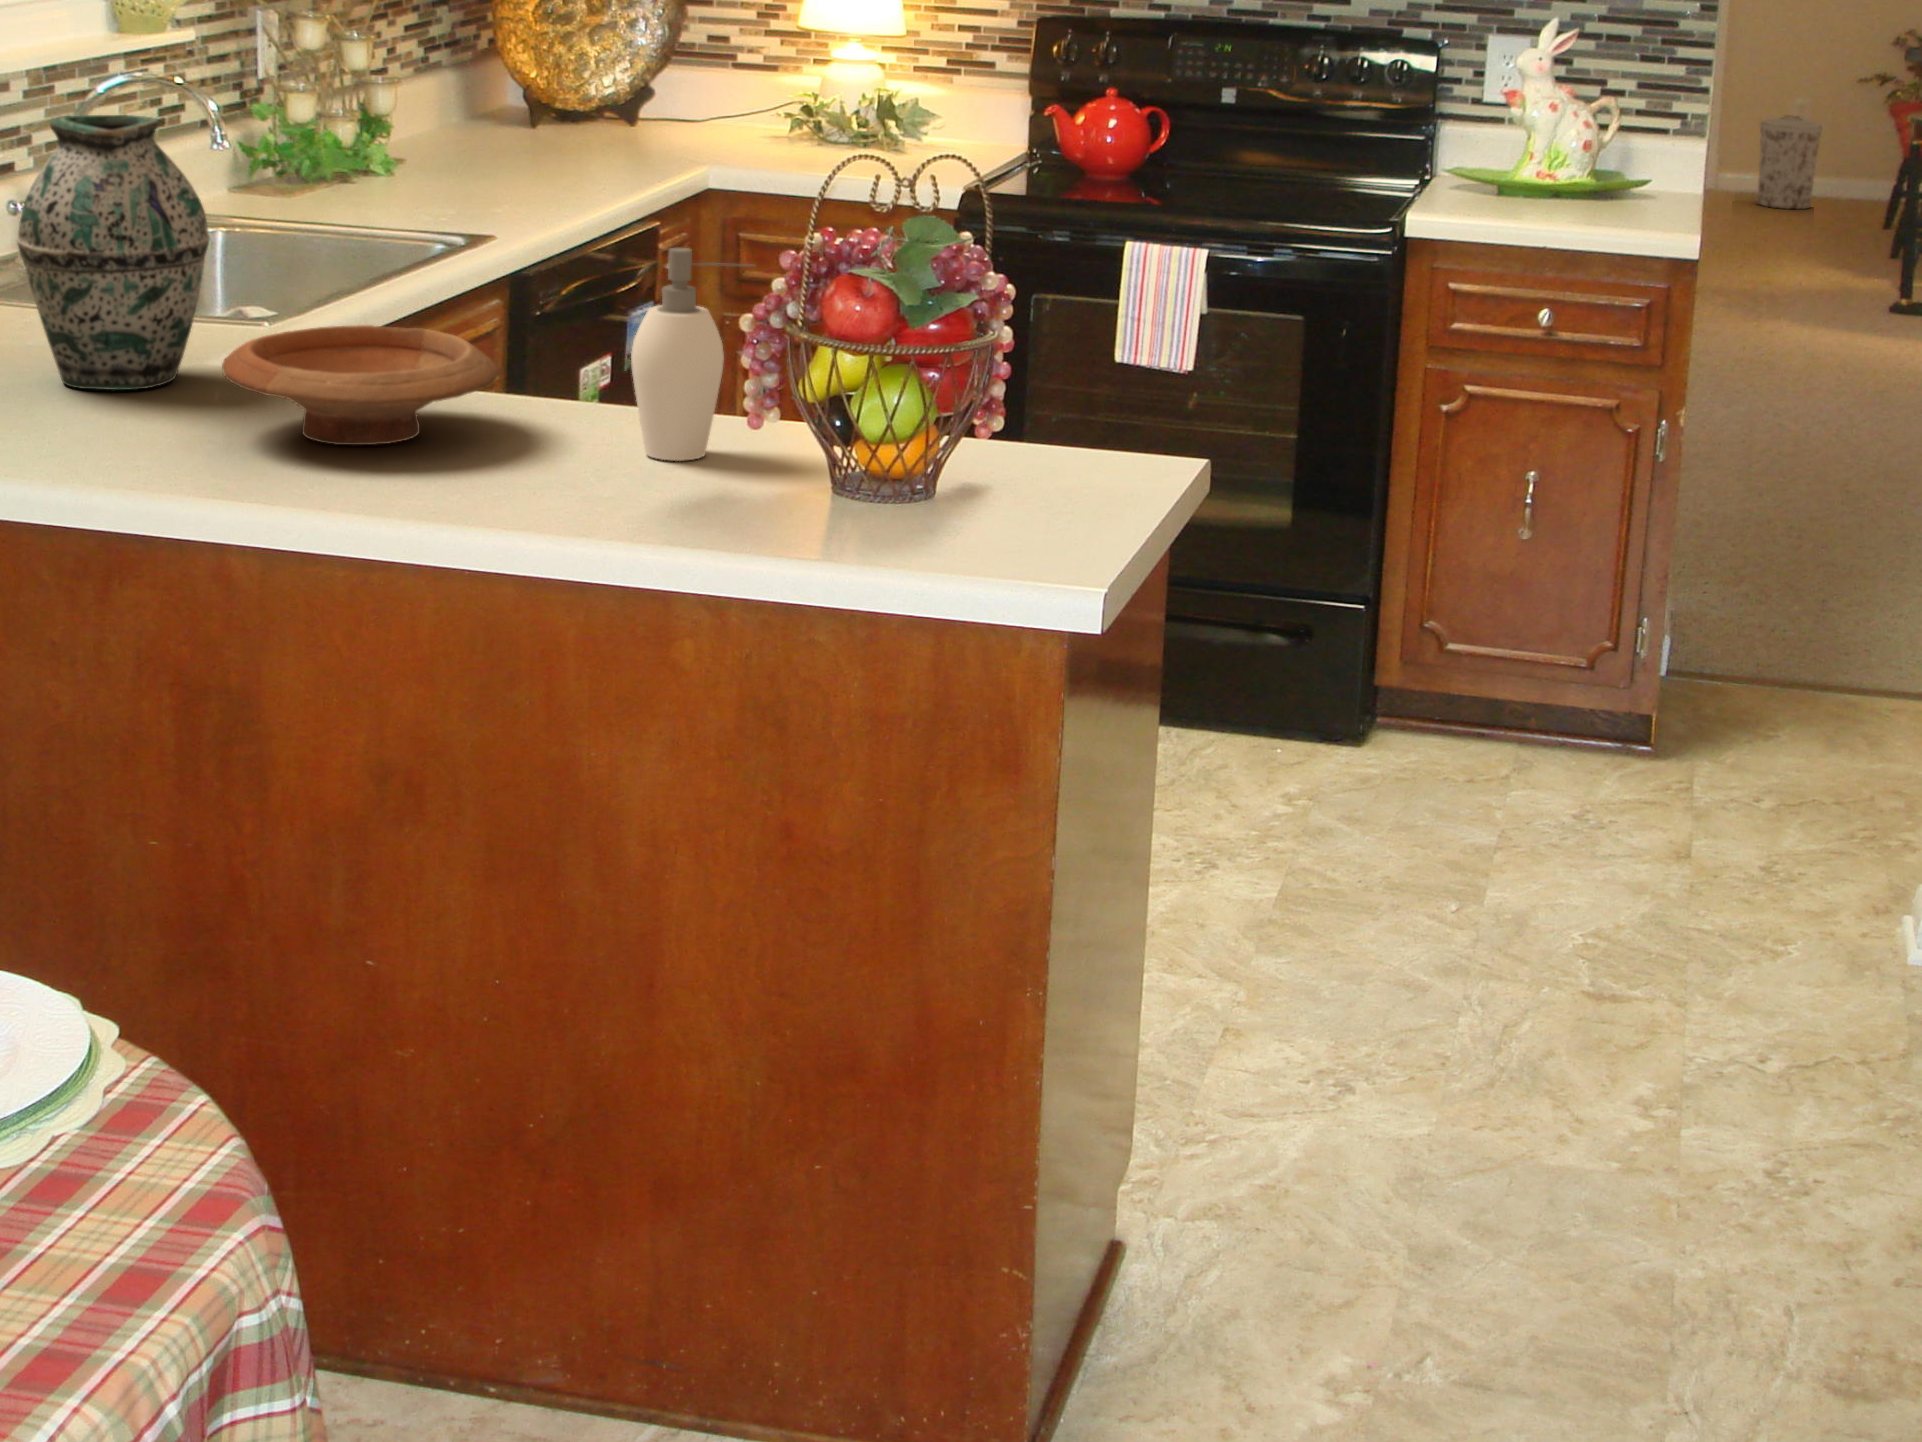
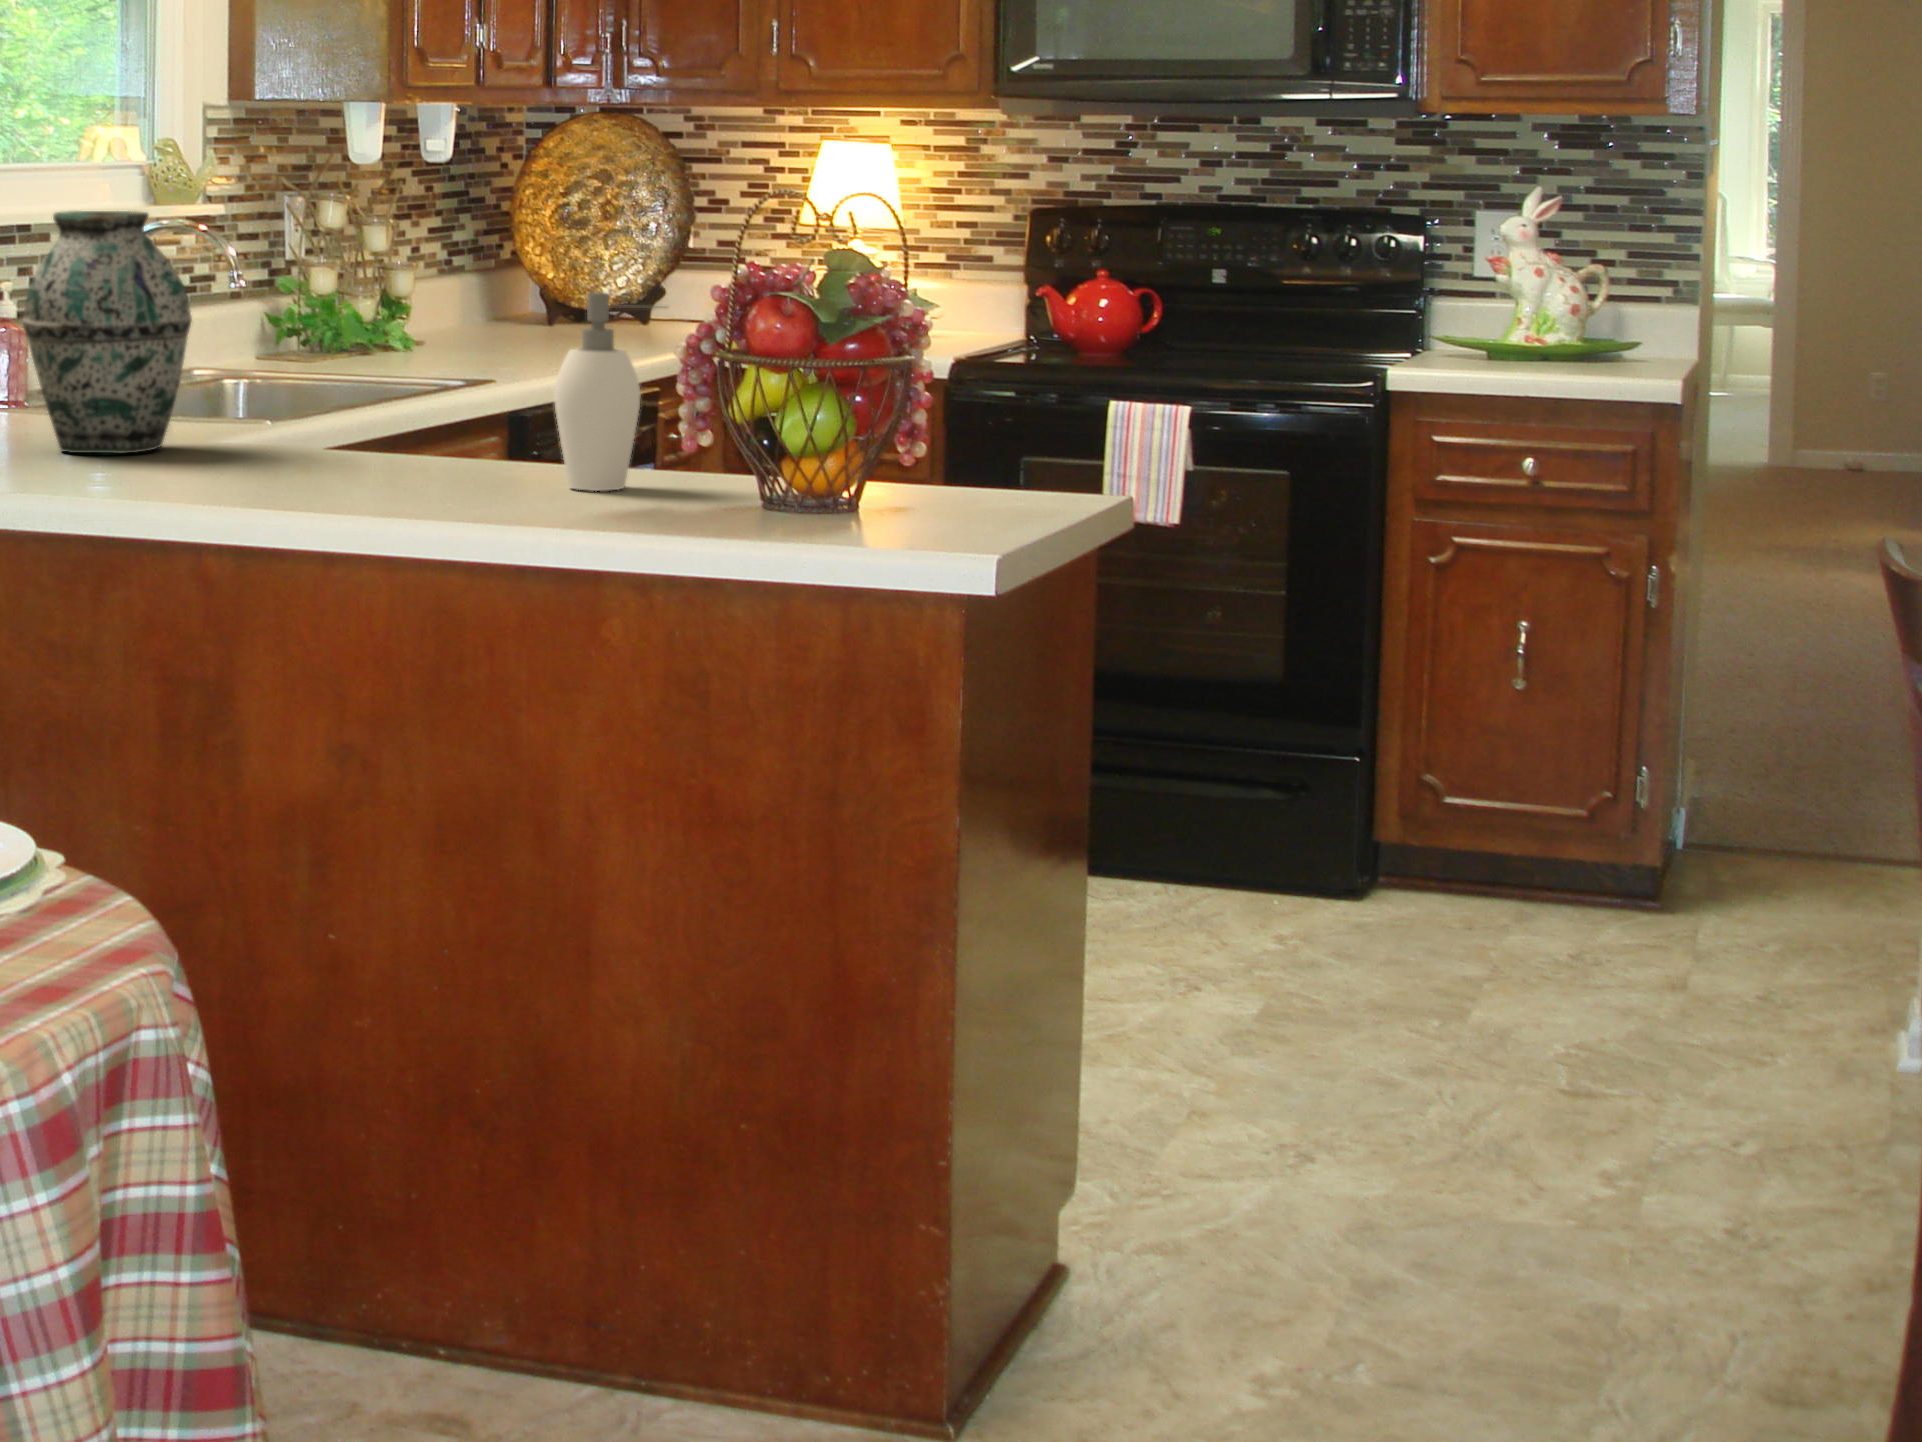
trash can: present [1757,116,1823,209] -> none [1846,383,1915,479]
wooden bowl: present [222,325,499,445] -> none [187,386,437,481]

